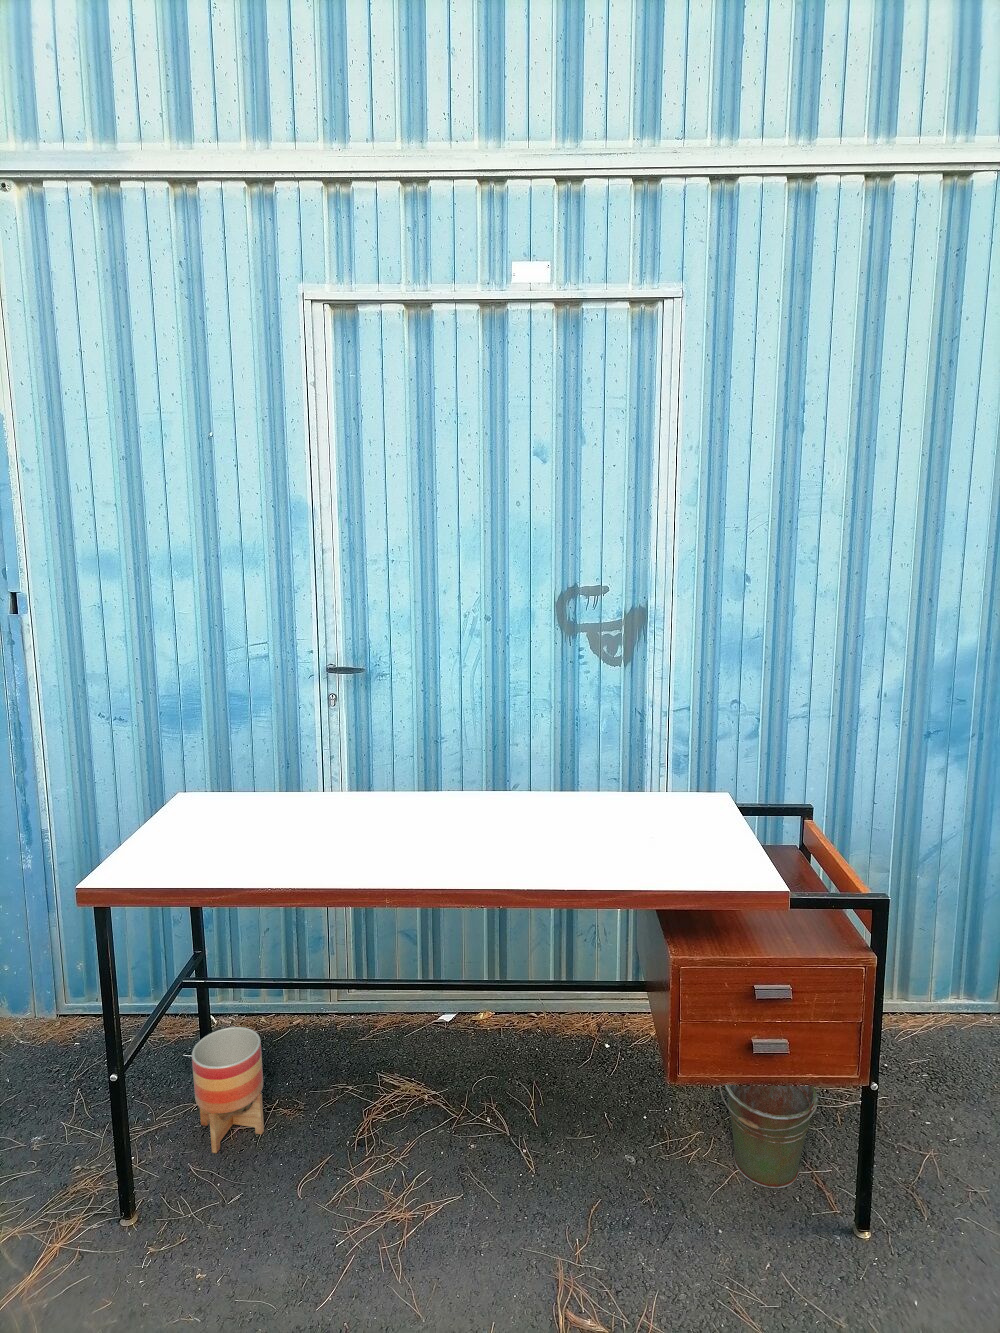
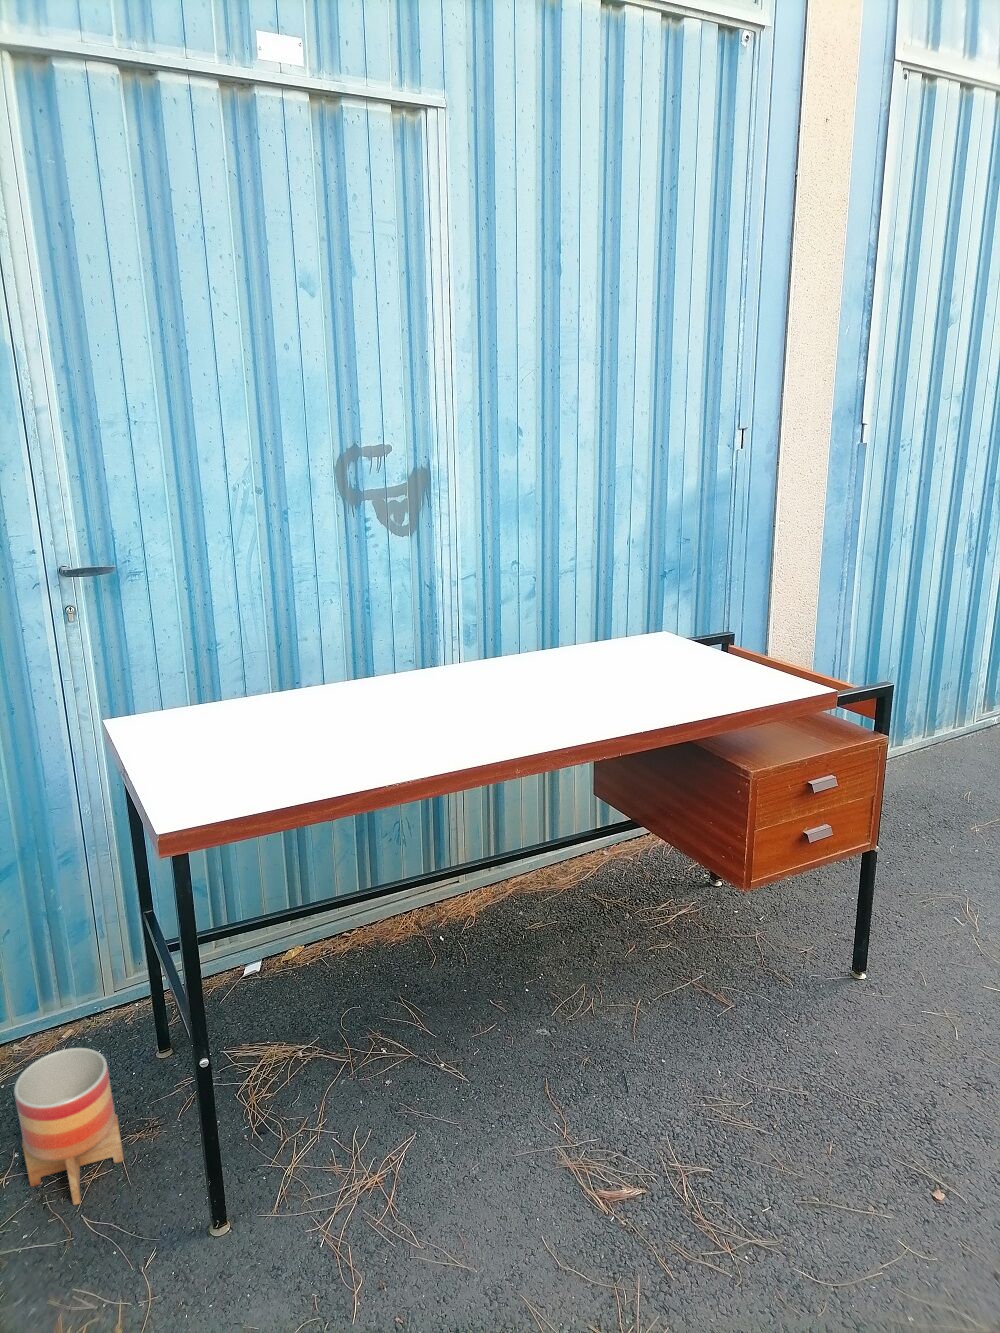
bucket: present [719,1085,818,1188] -> none [586,888,674,996]

